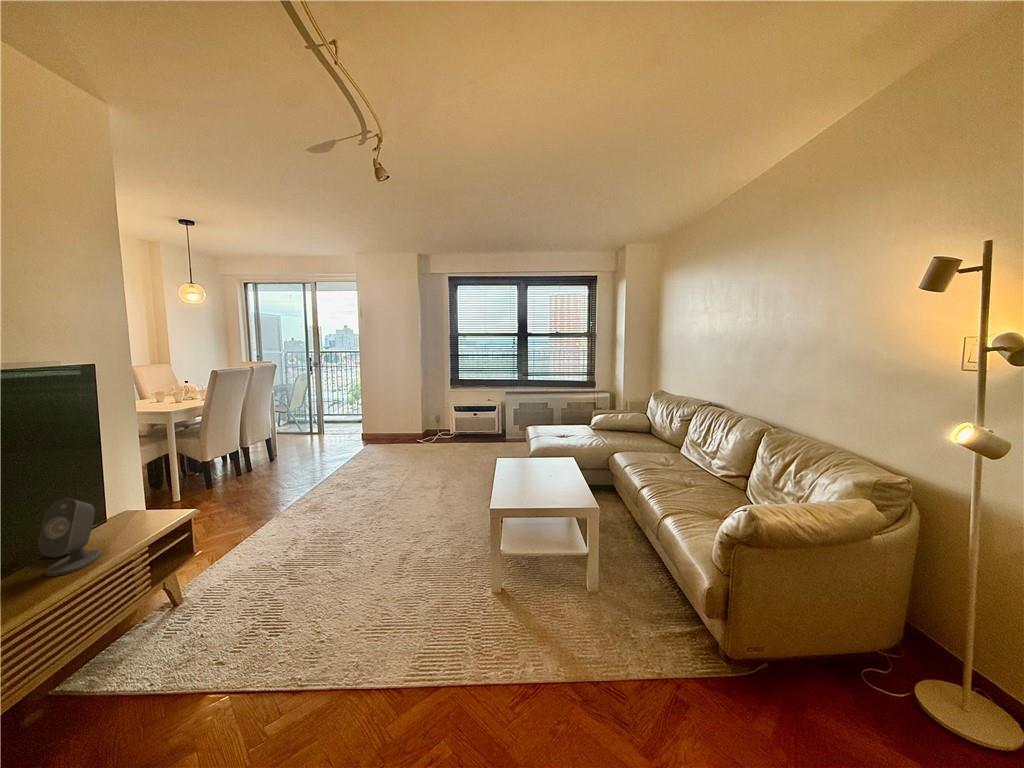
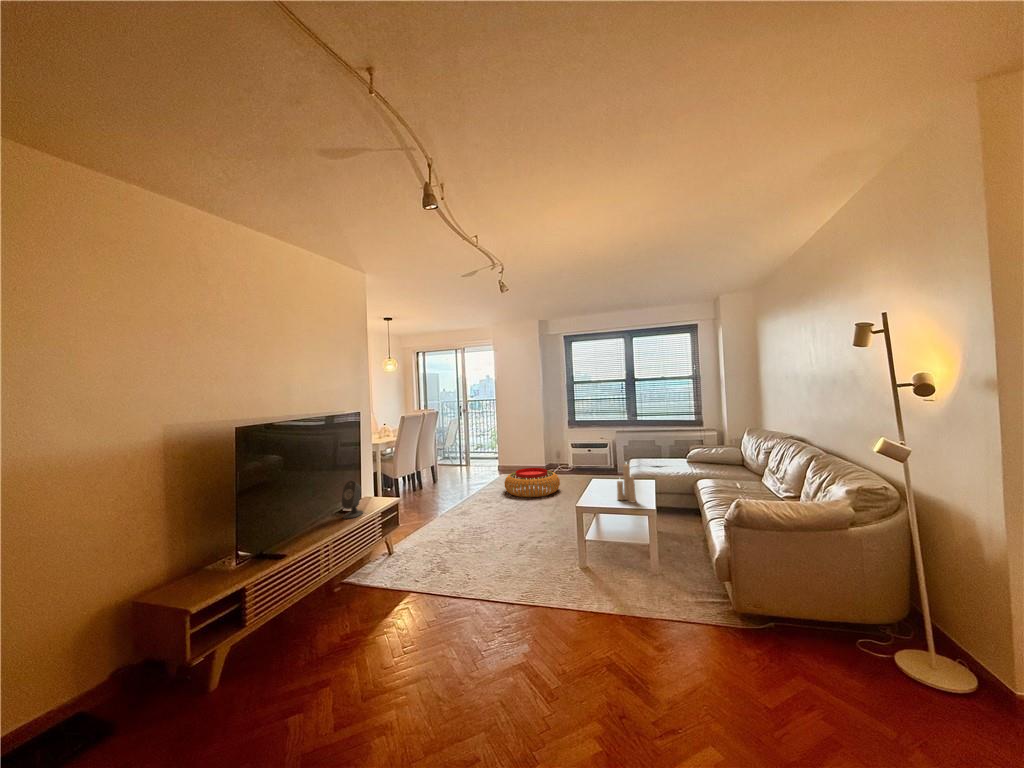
candle: none [542,435,569,496] -> present [617,464,636,502]
pouf: none [373,438,444,477] -> present [504,468,560,497]

